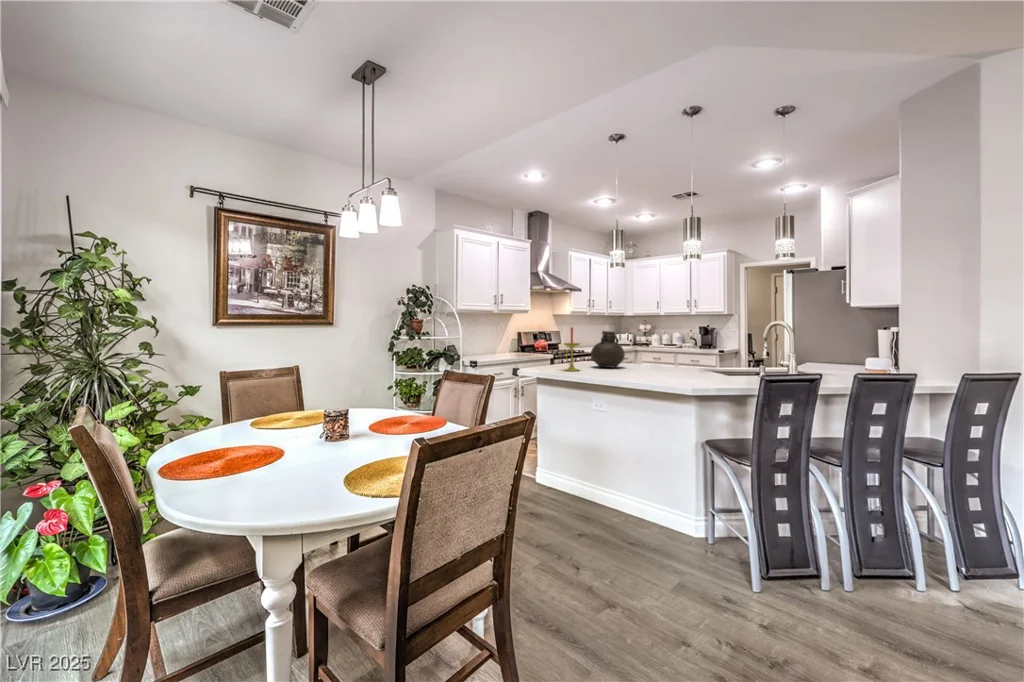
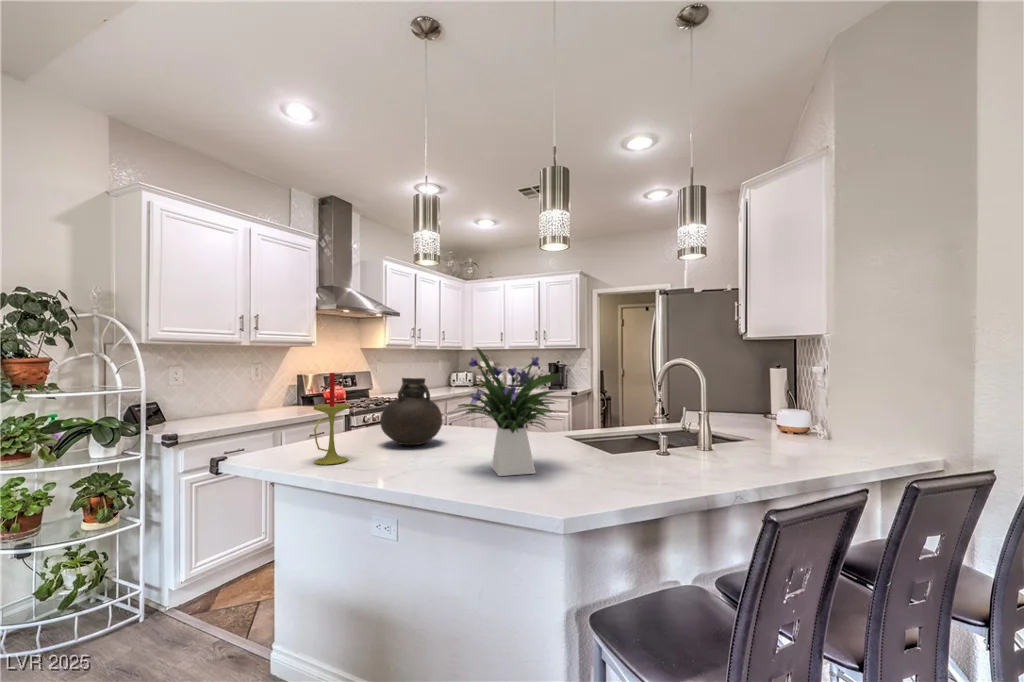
flower arrangement: none [634,314,695,377] -> present [460,347,562,476]

